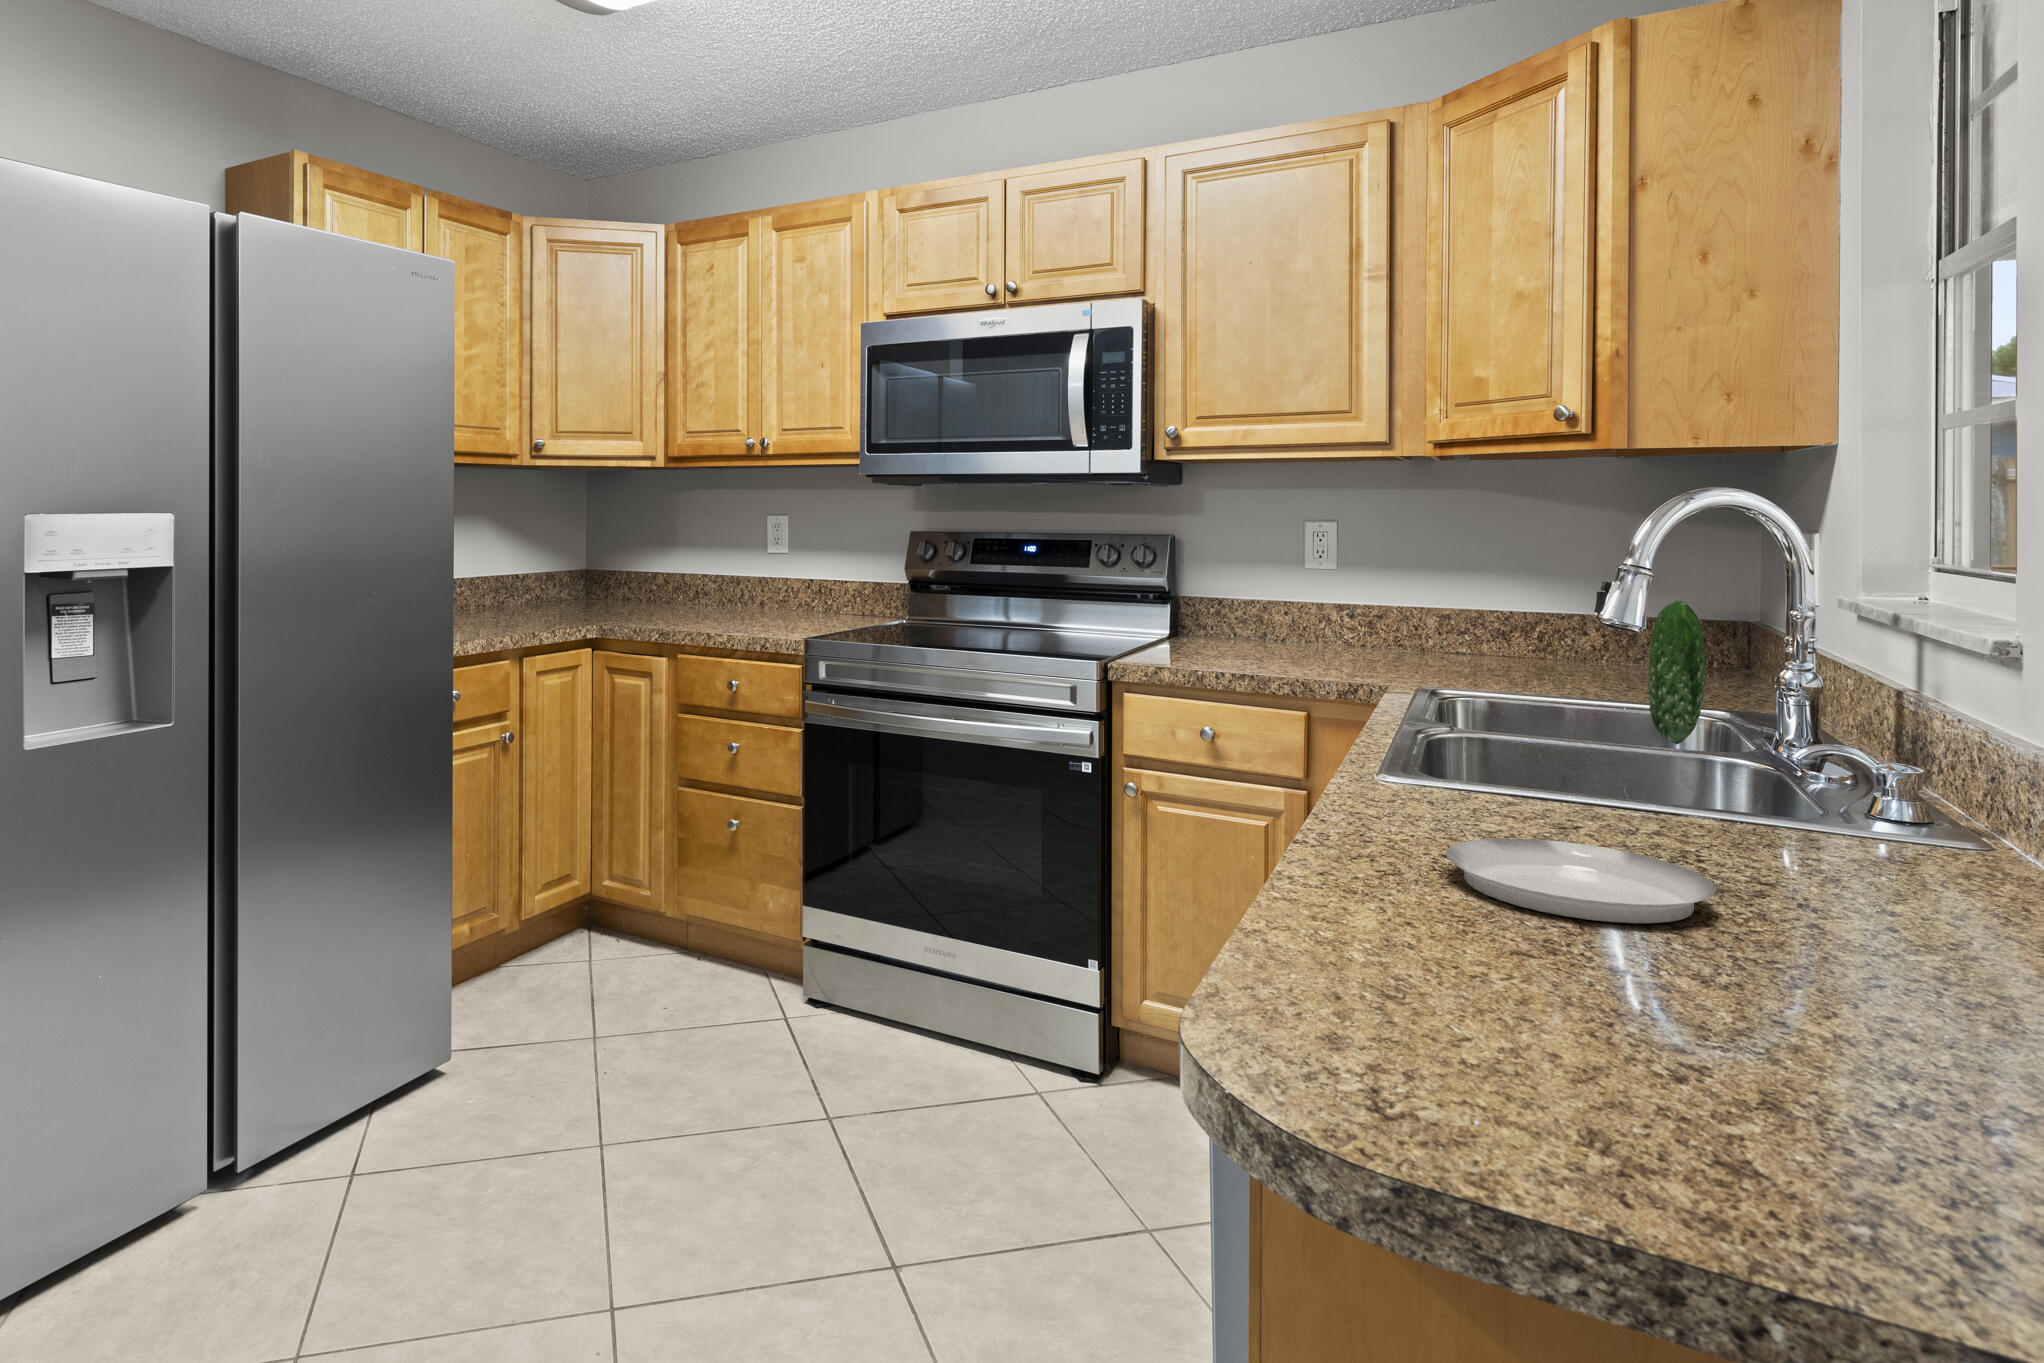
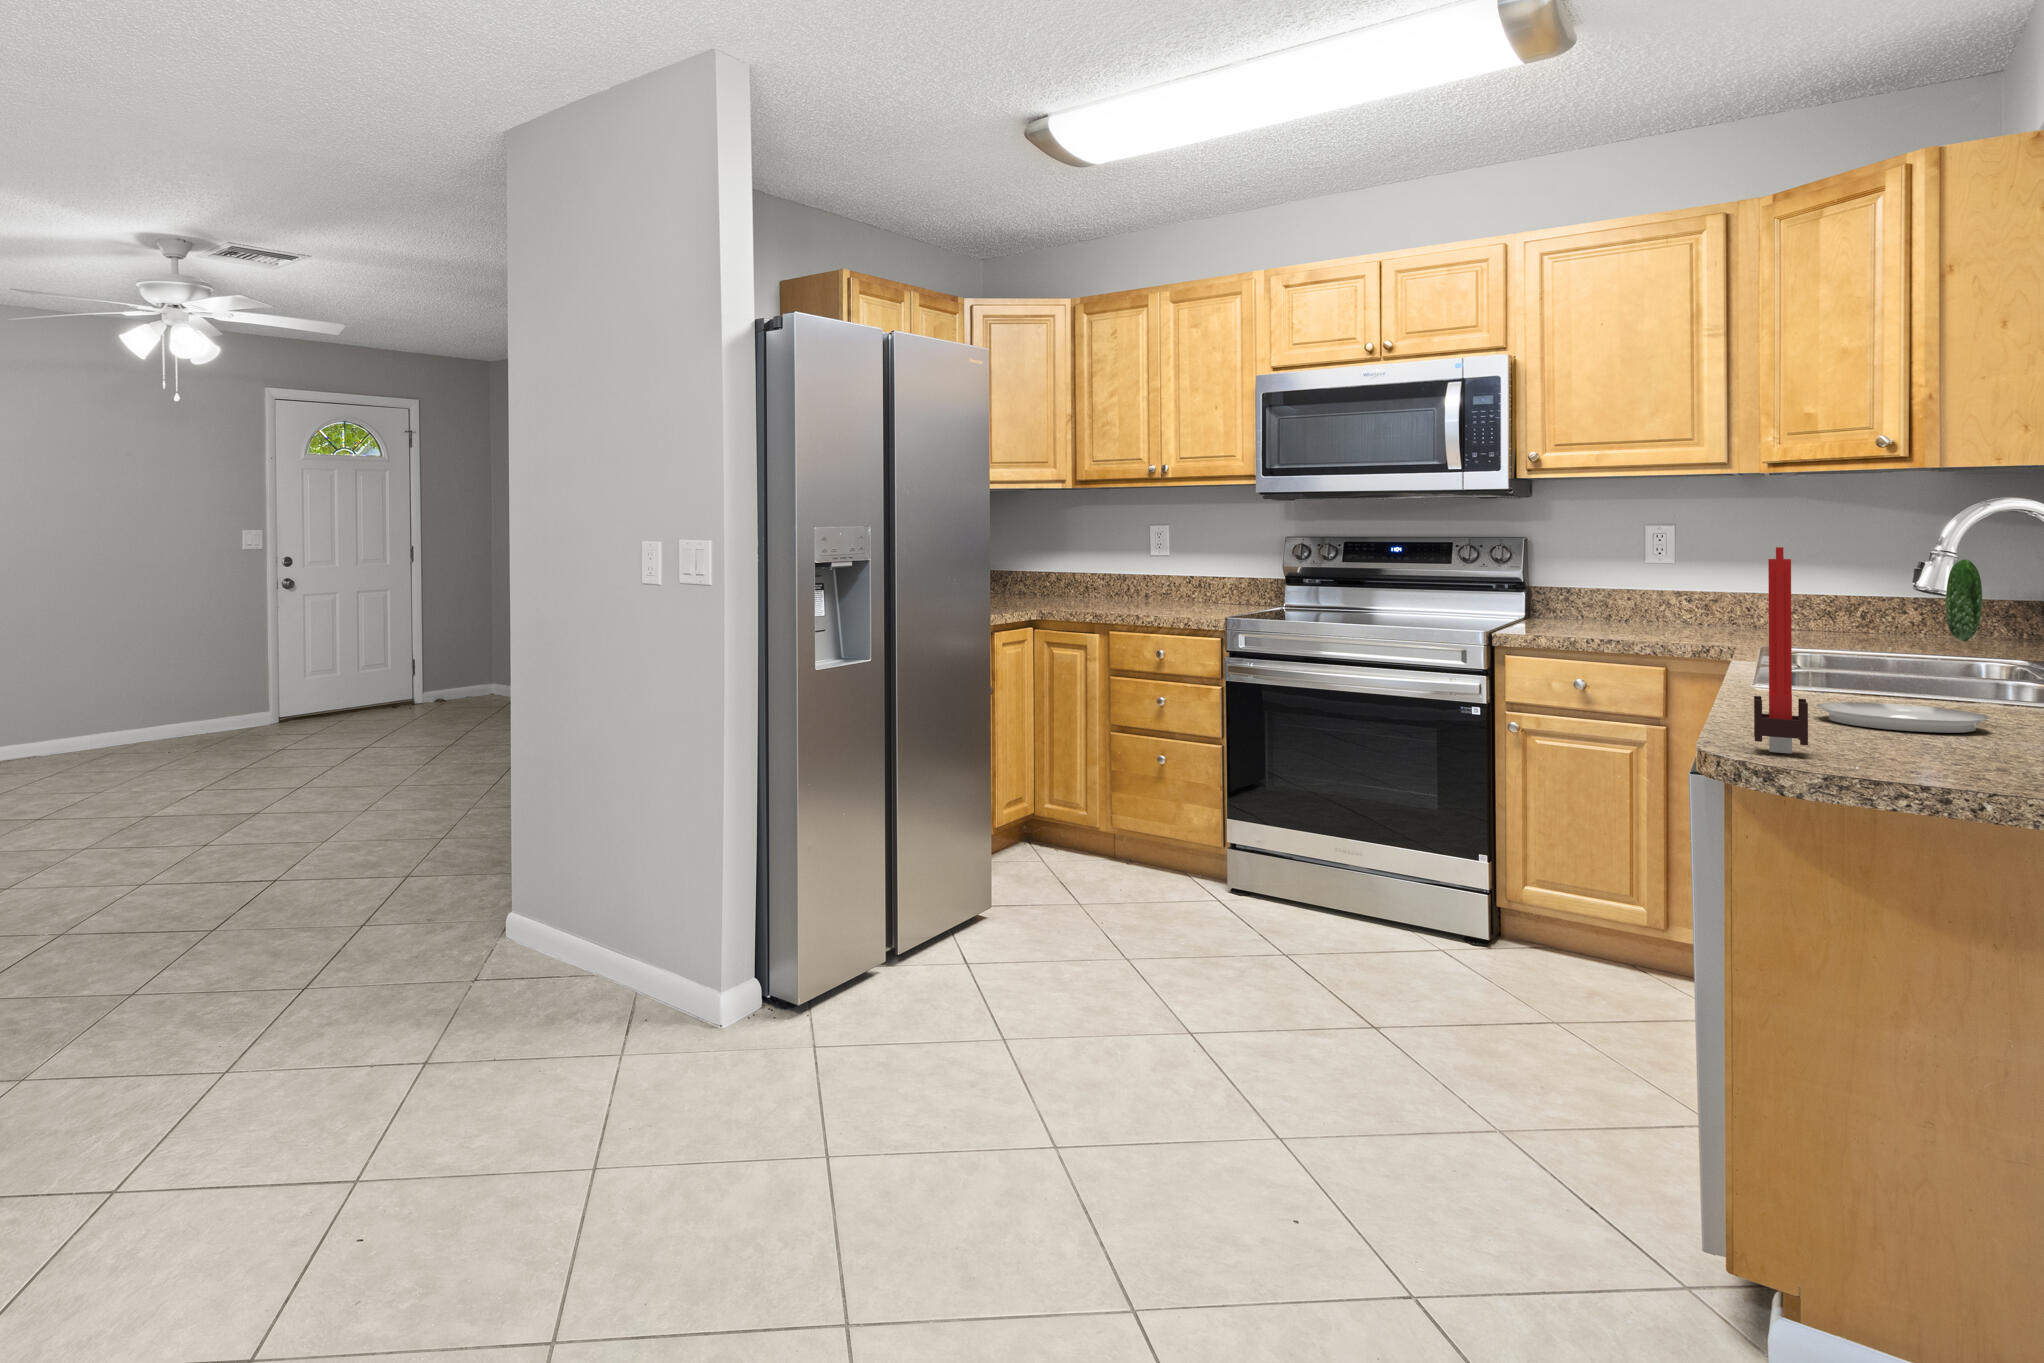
candle: none [1287,598,1392,1048] -> present [1754,547,1808,754]

